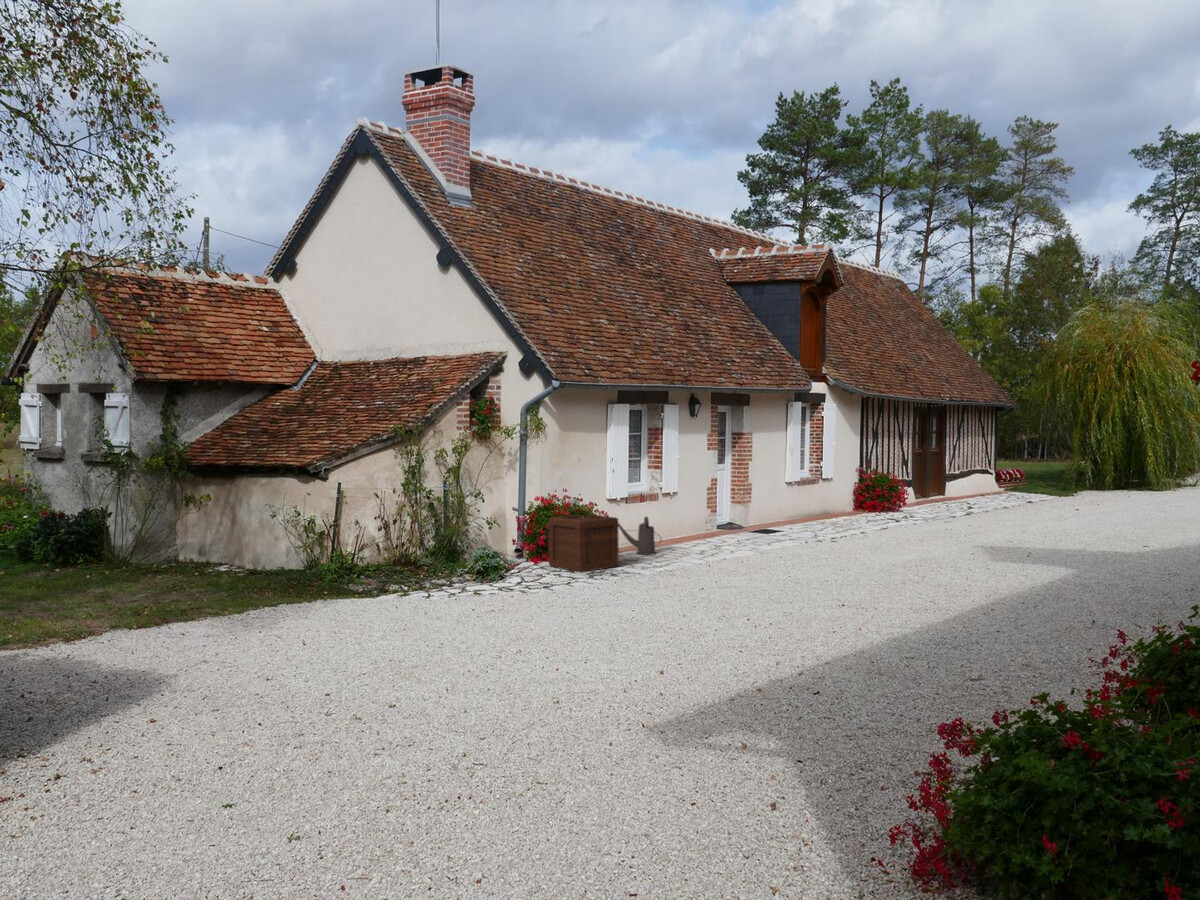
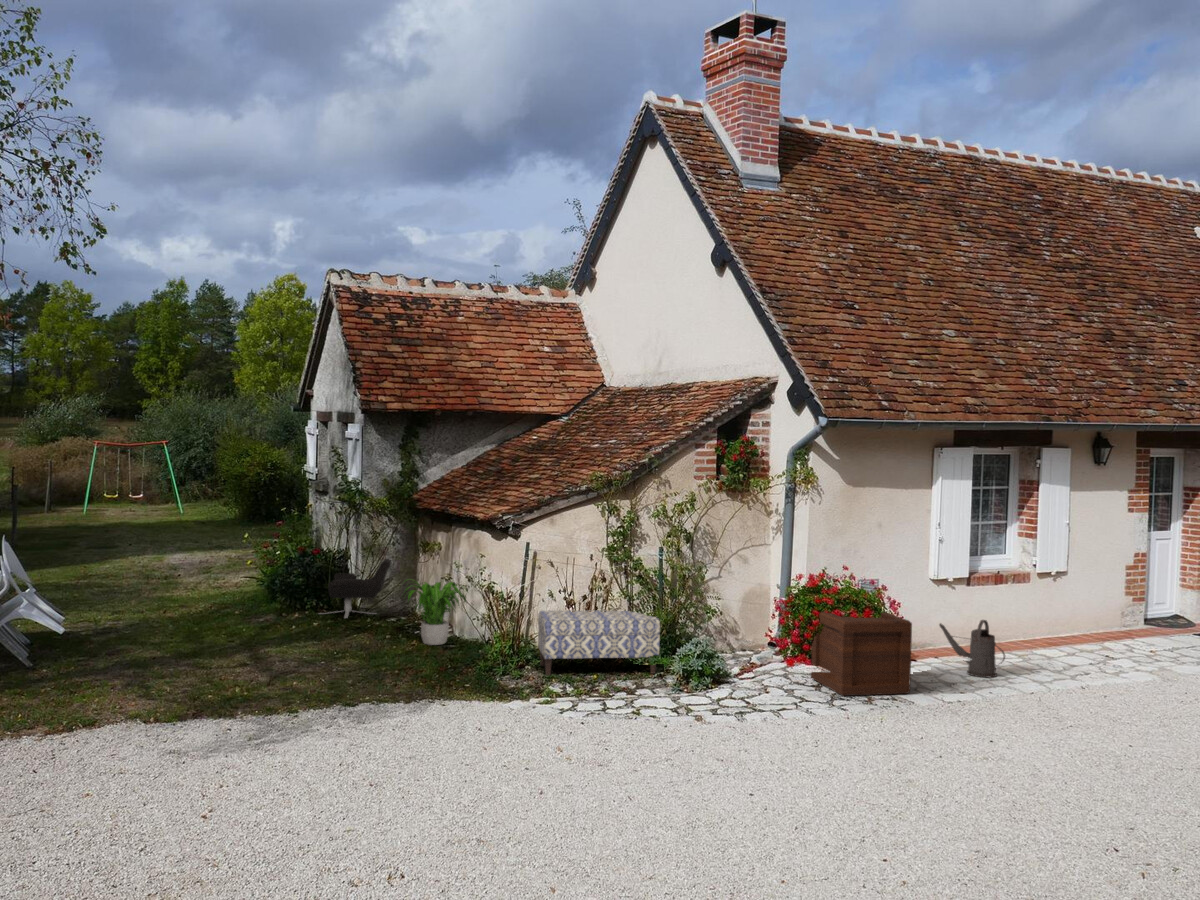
lounge chair: none [90,513,160,569] -> present [328,559,391,618]
potted plant: none [203,525,272,577] -> present [405,582,466,645]
bench: none [347,530,445,584] -> present [538,610,660,675]

